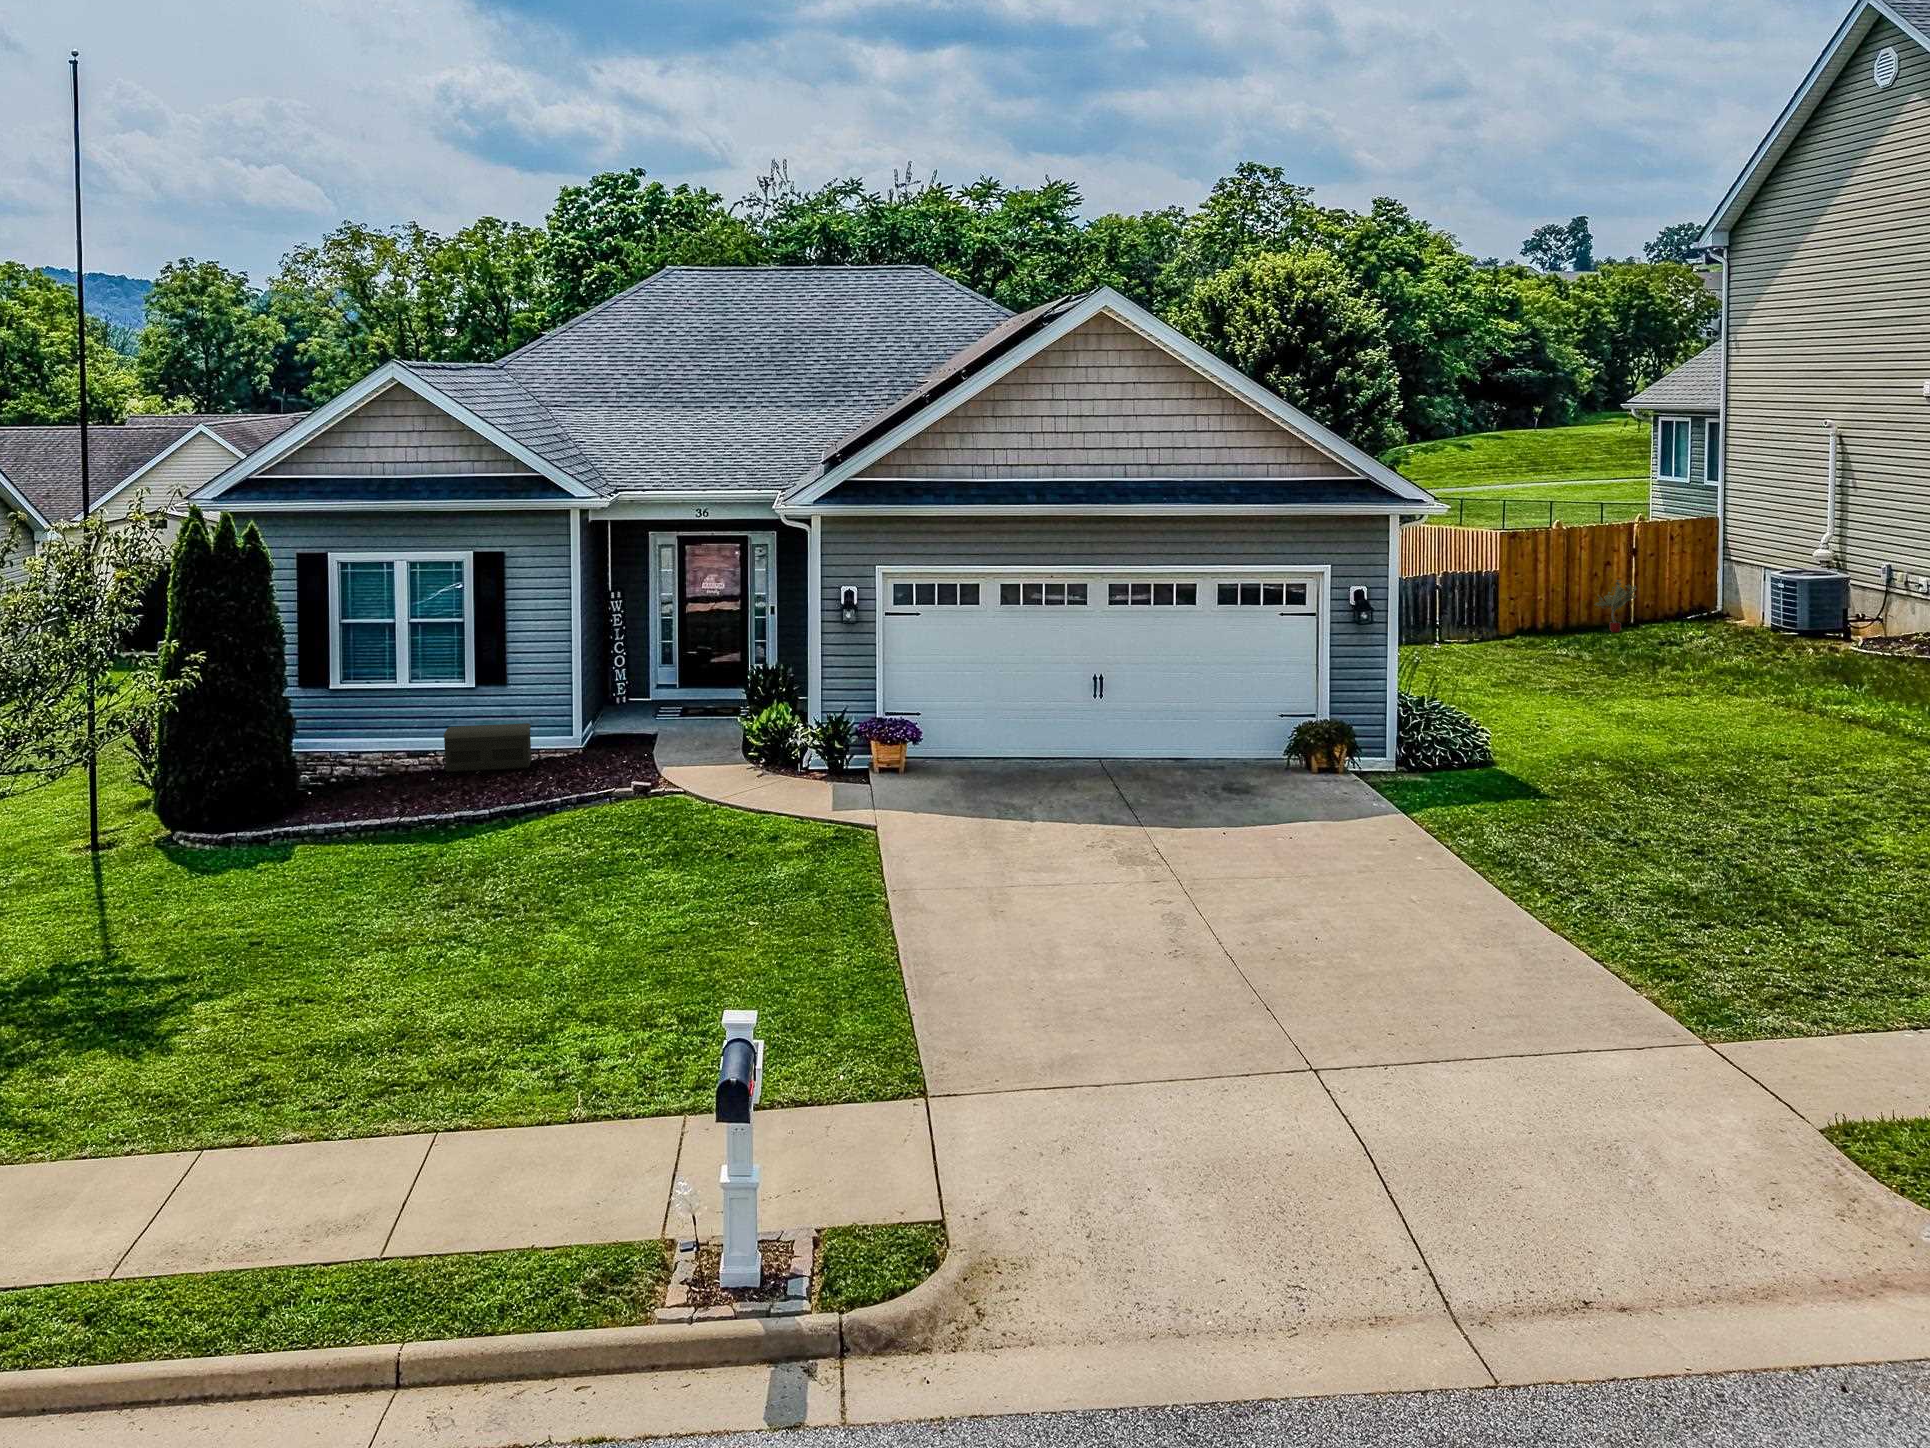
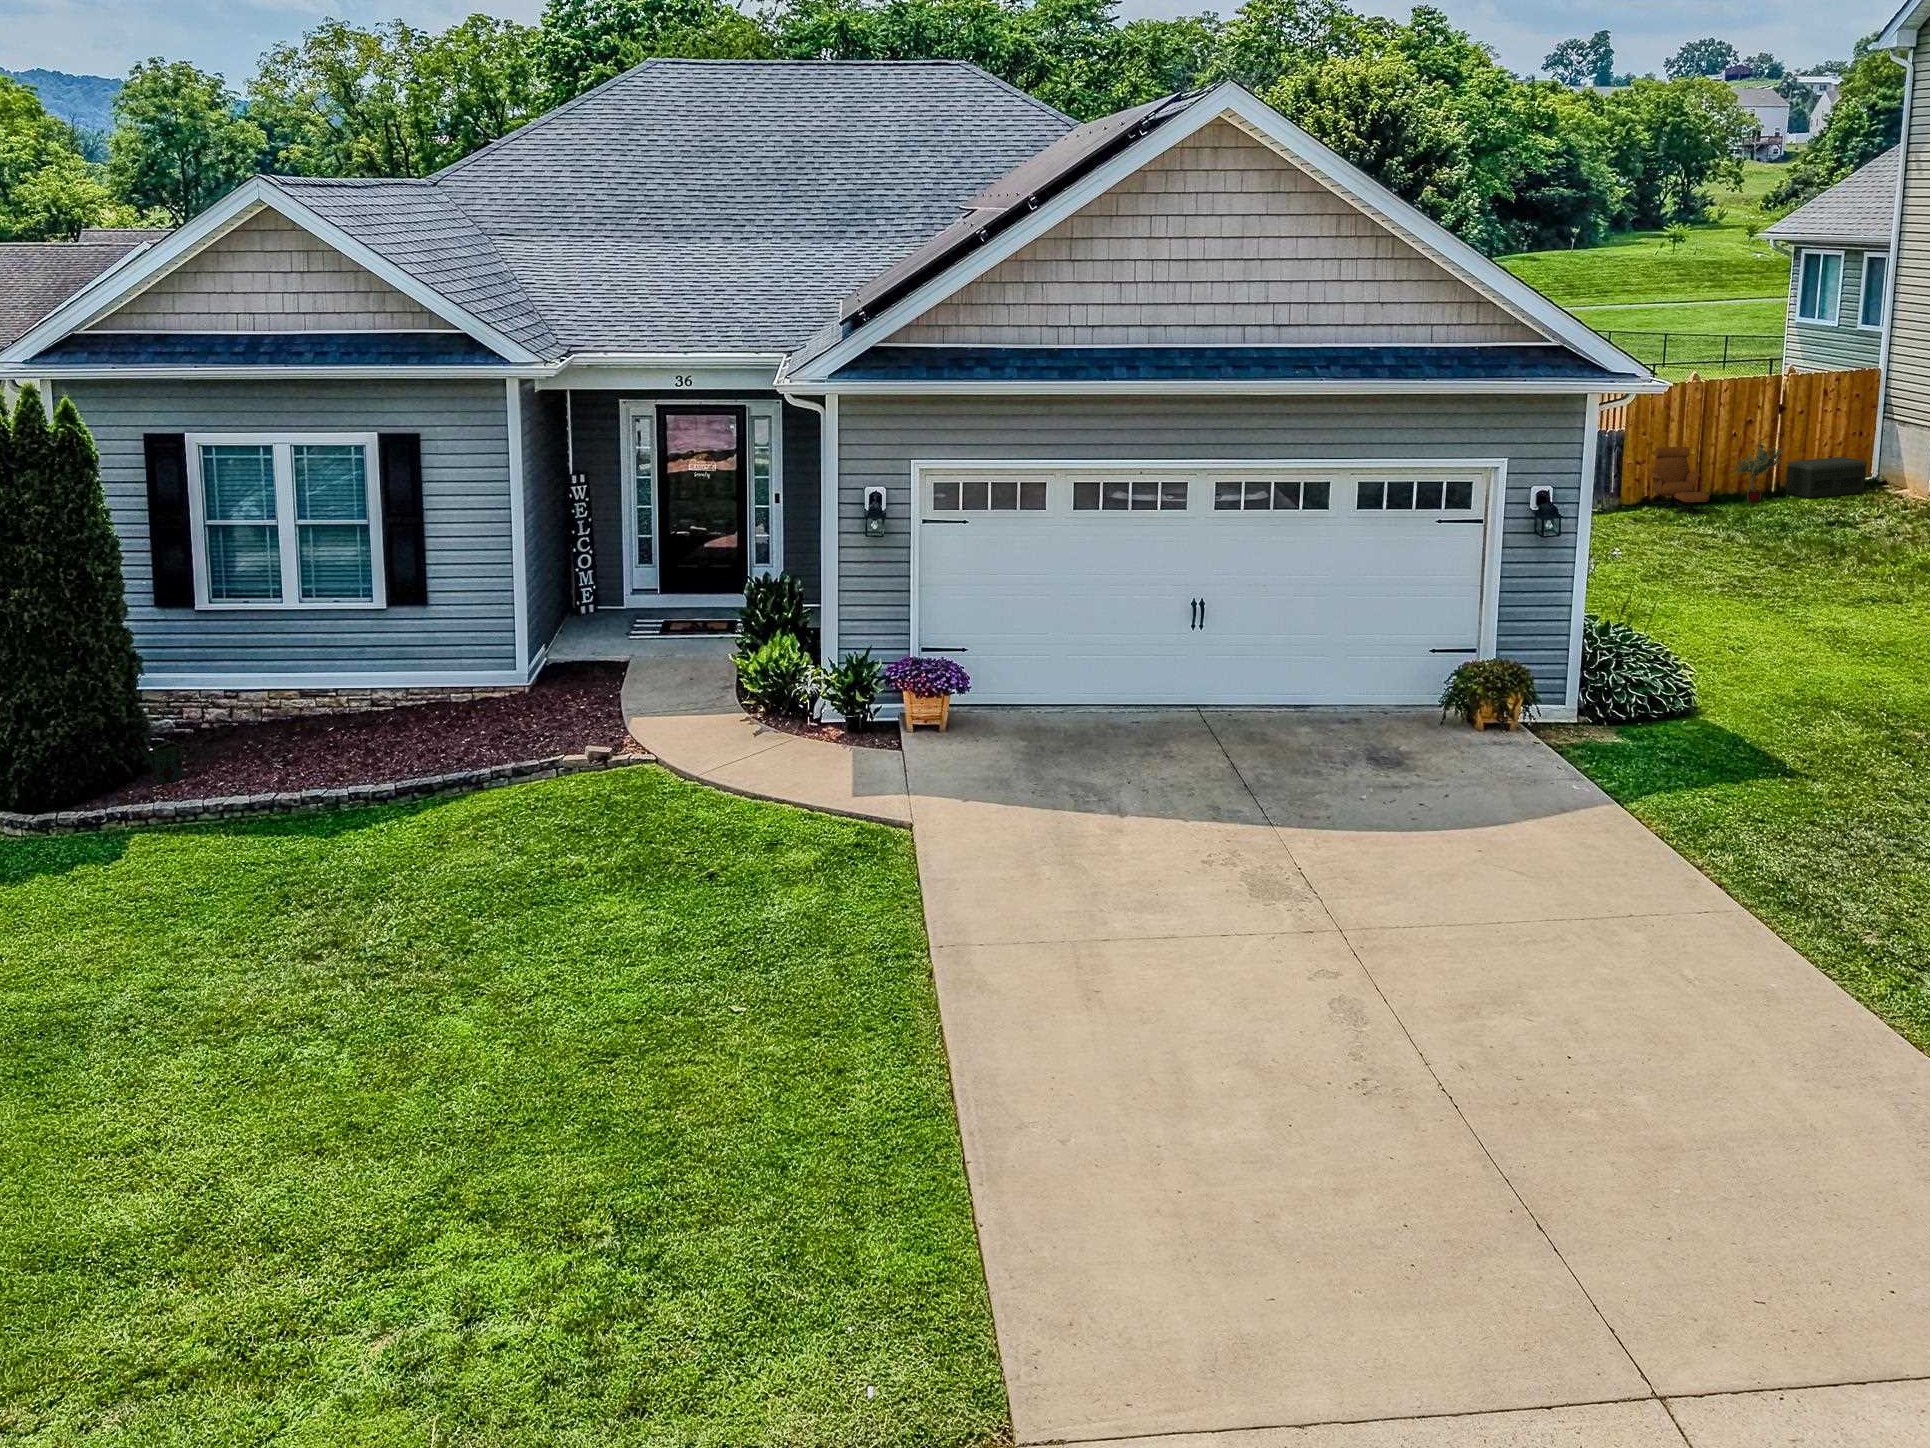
lounge chair: none [1520,584,1571,642] -> present [1648,447,1709,516]
storage bench: present [443,723,531,772] -> present [1785,457,1866,499]
watering can: none [297,774,339,805] -> present [132,740,189,783]

